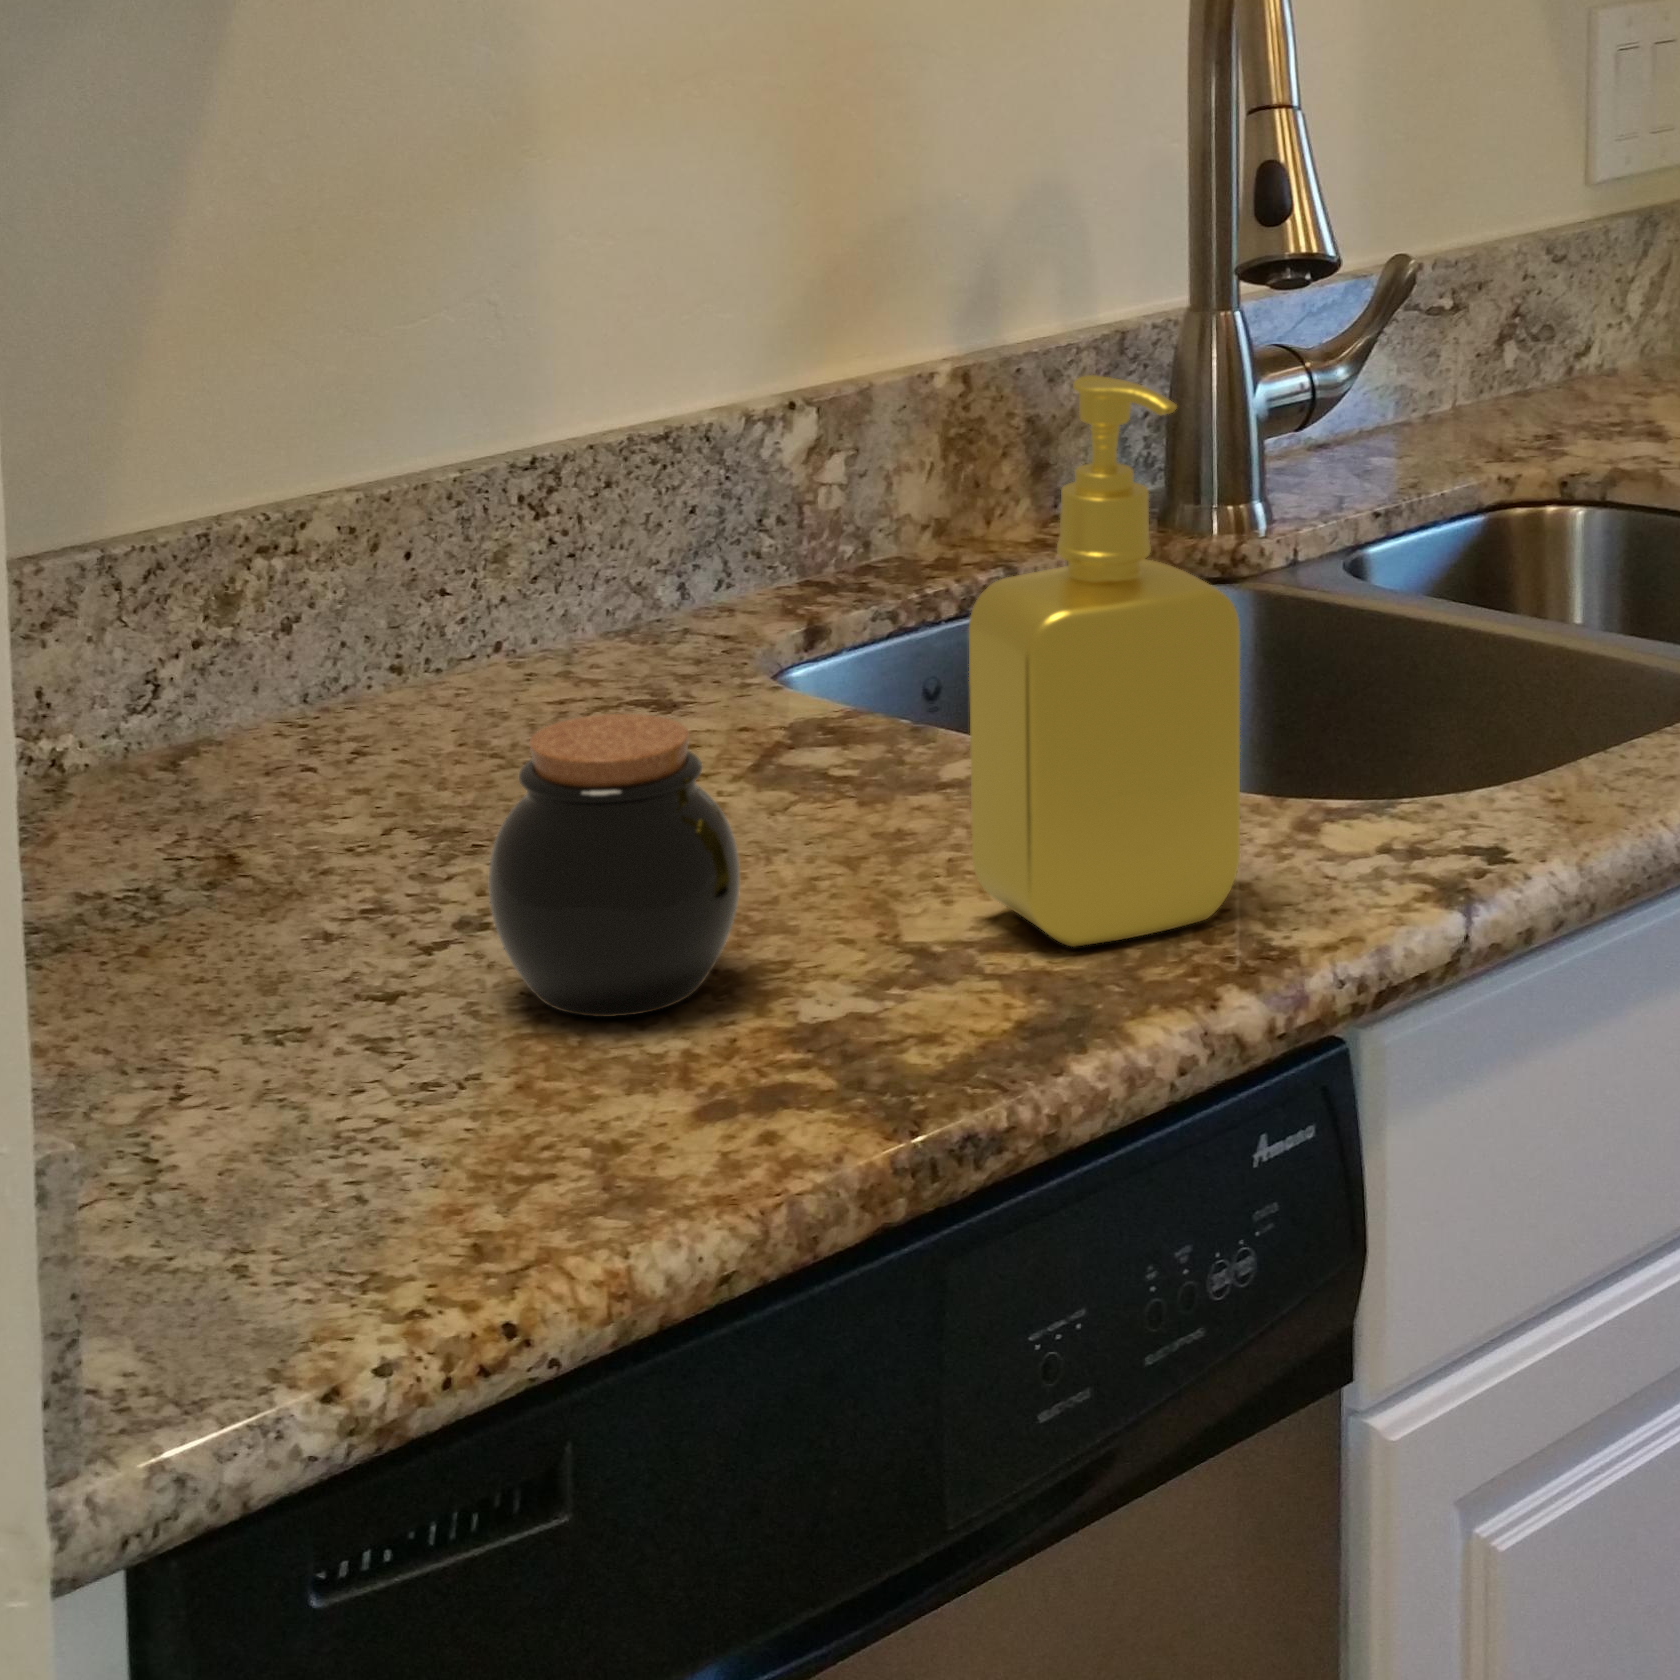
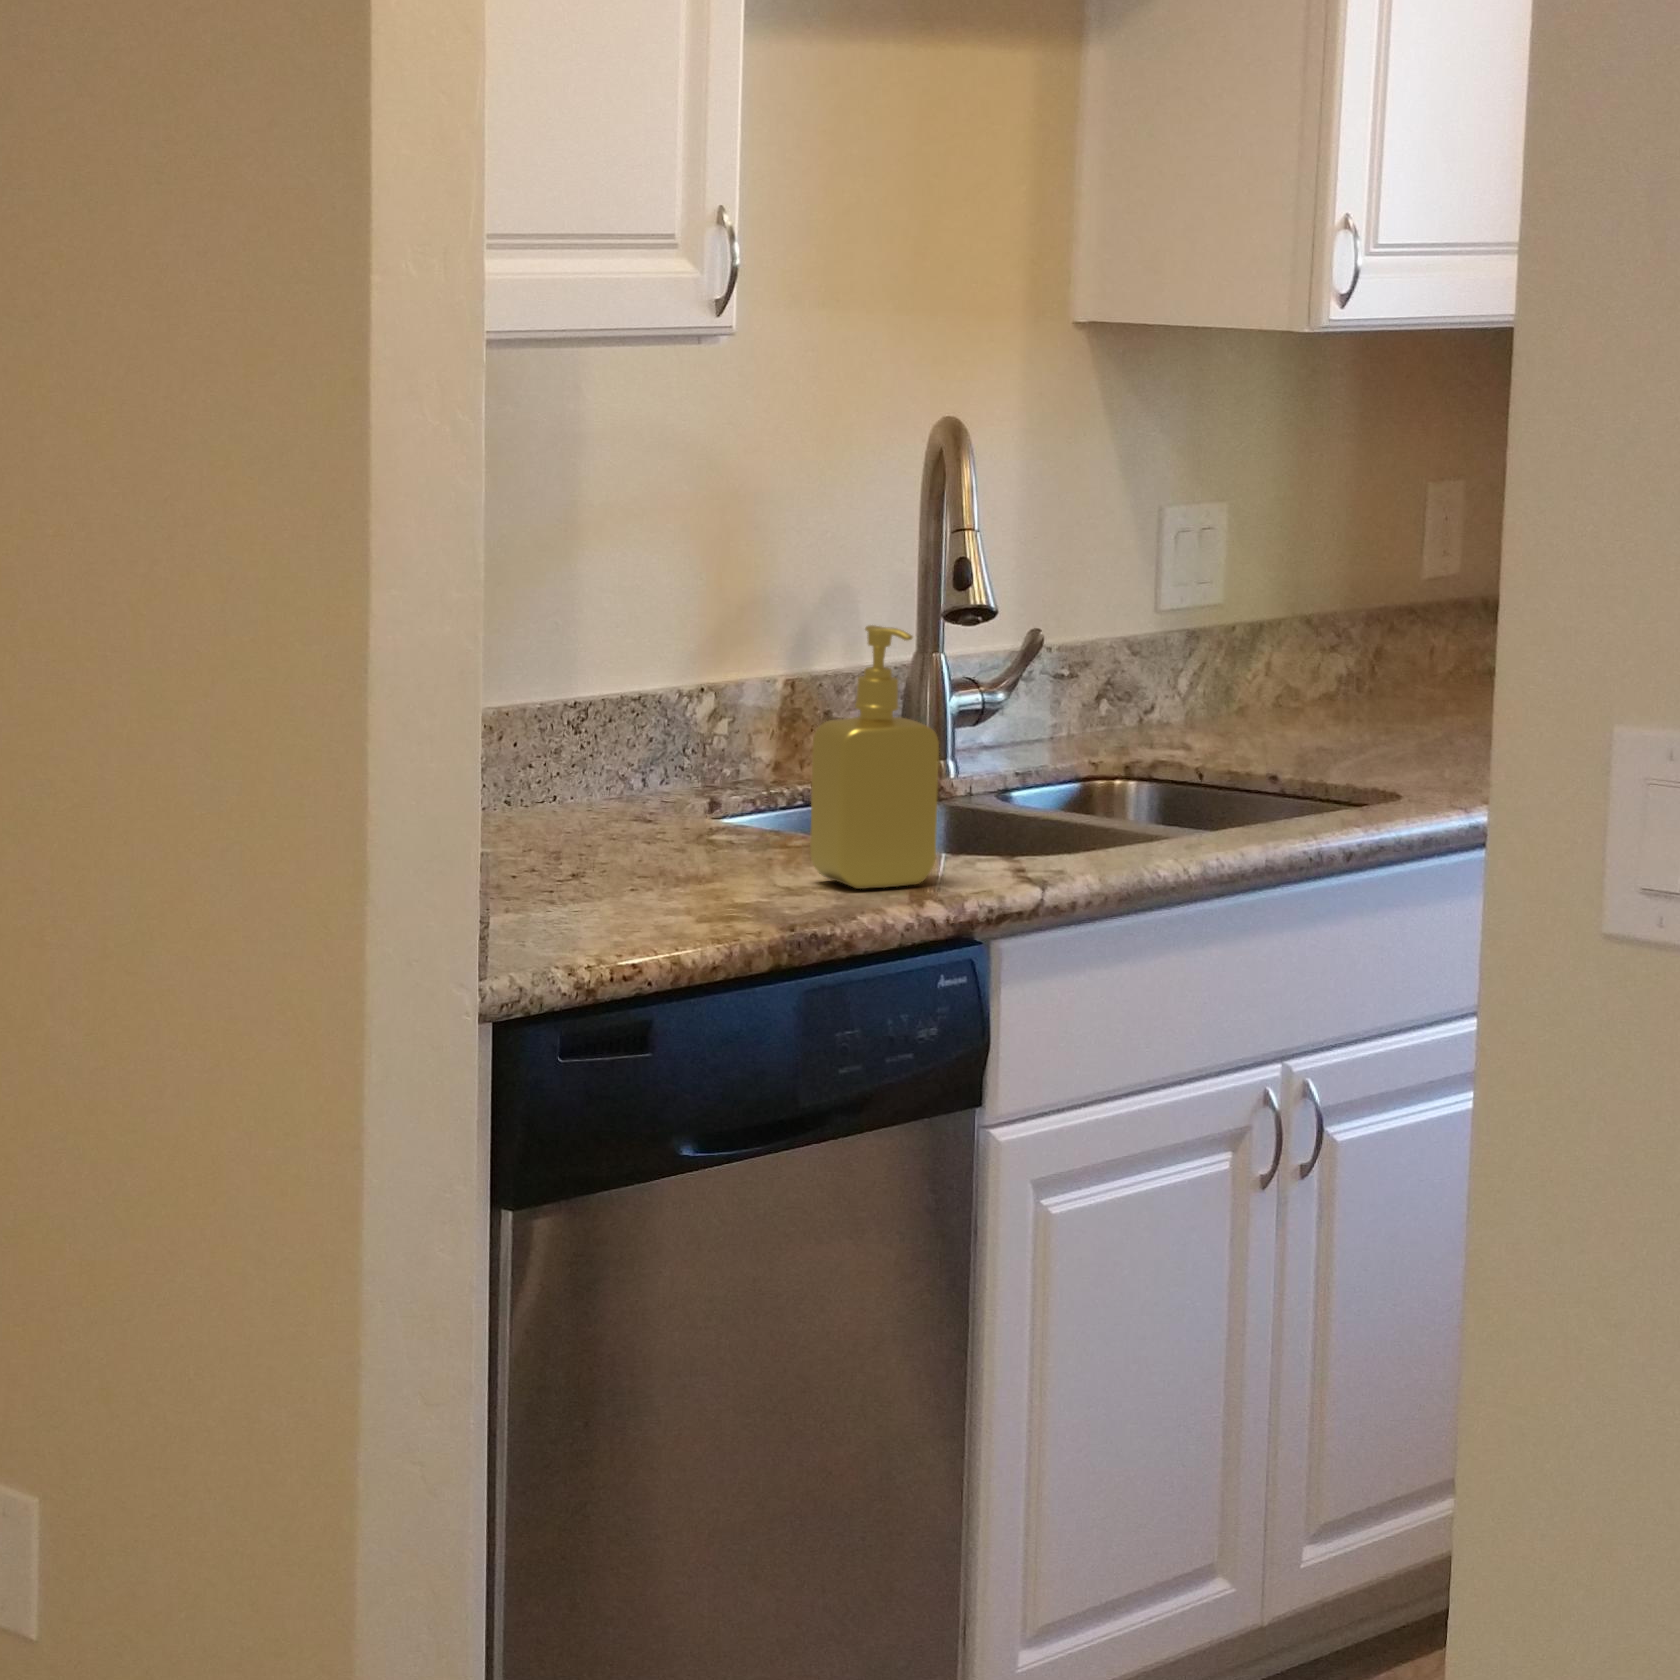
jar: present [489,714,740,1017] -> none [597,770,708,899]

